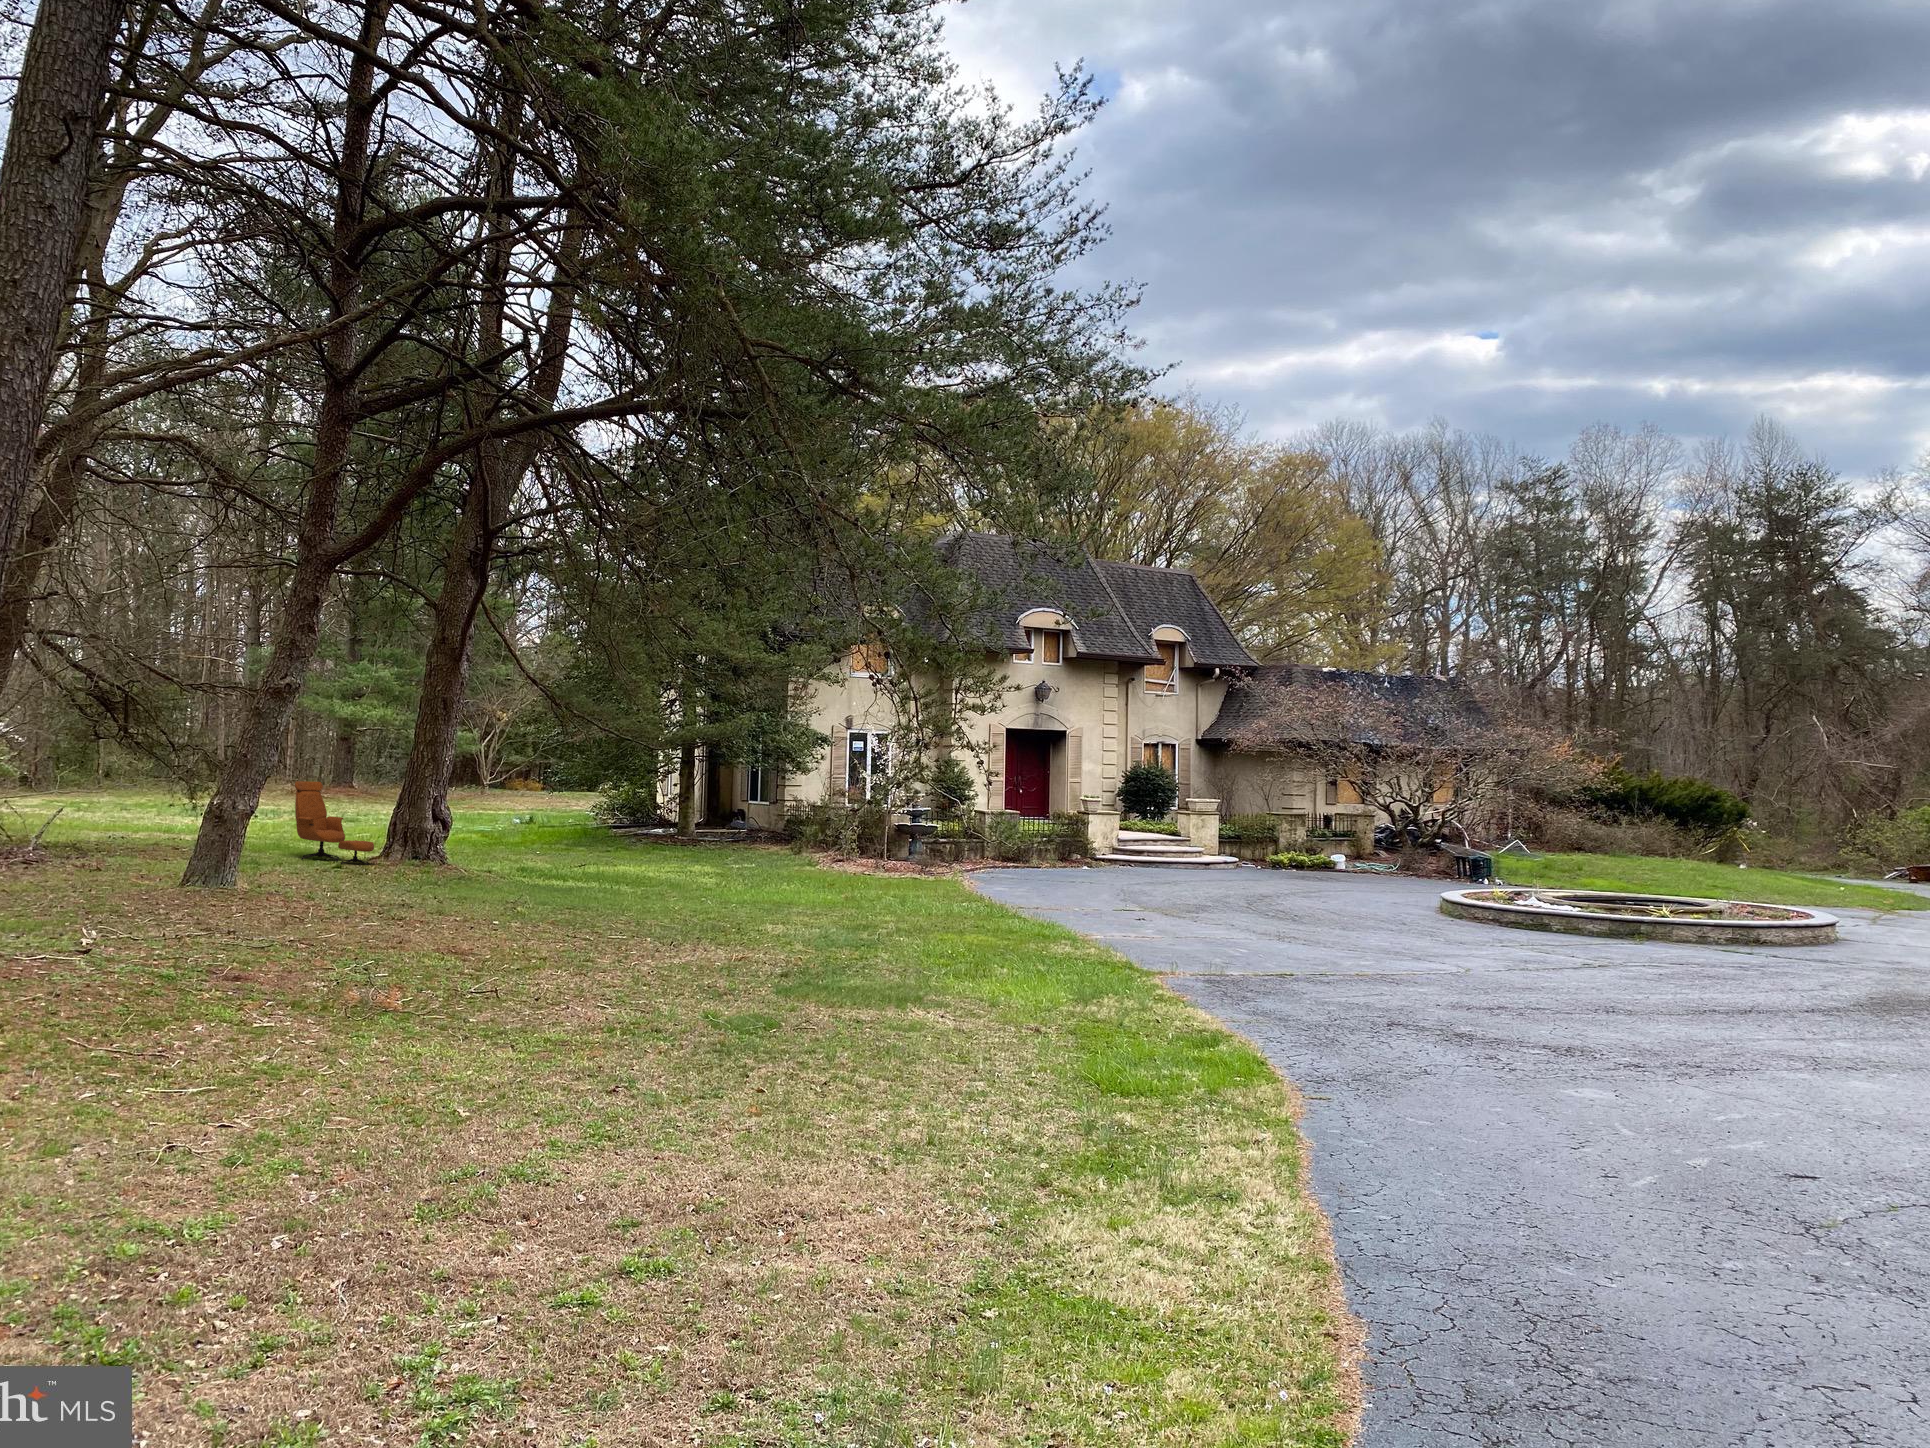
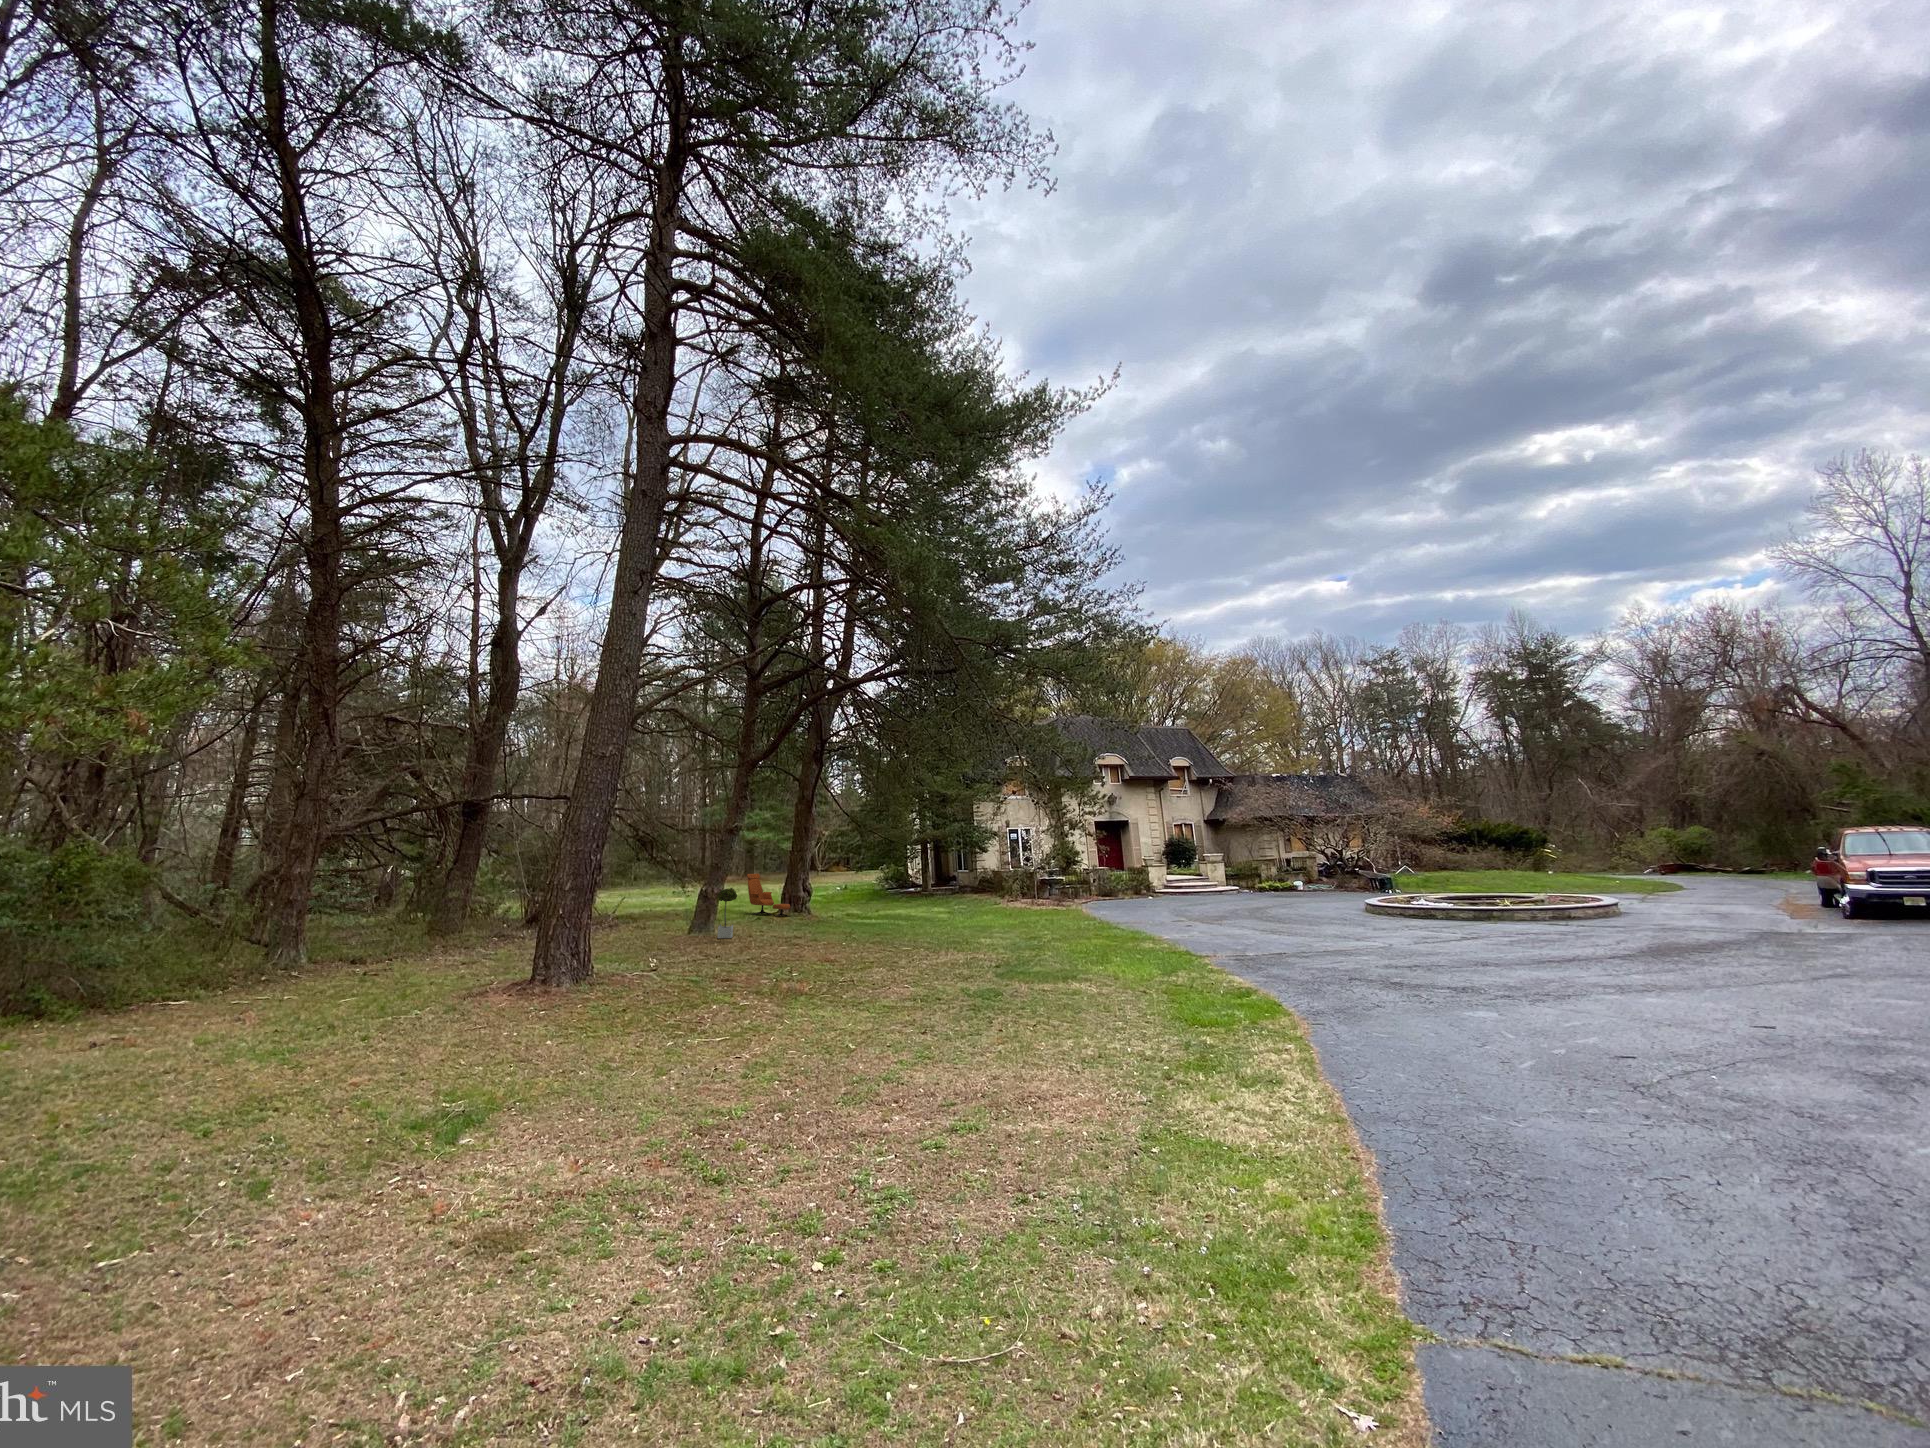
potted tree: none [157,804,204,903] -> present [717,888,737,938]

